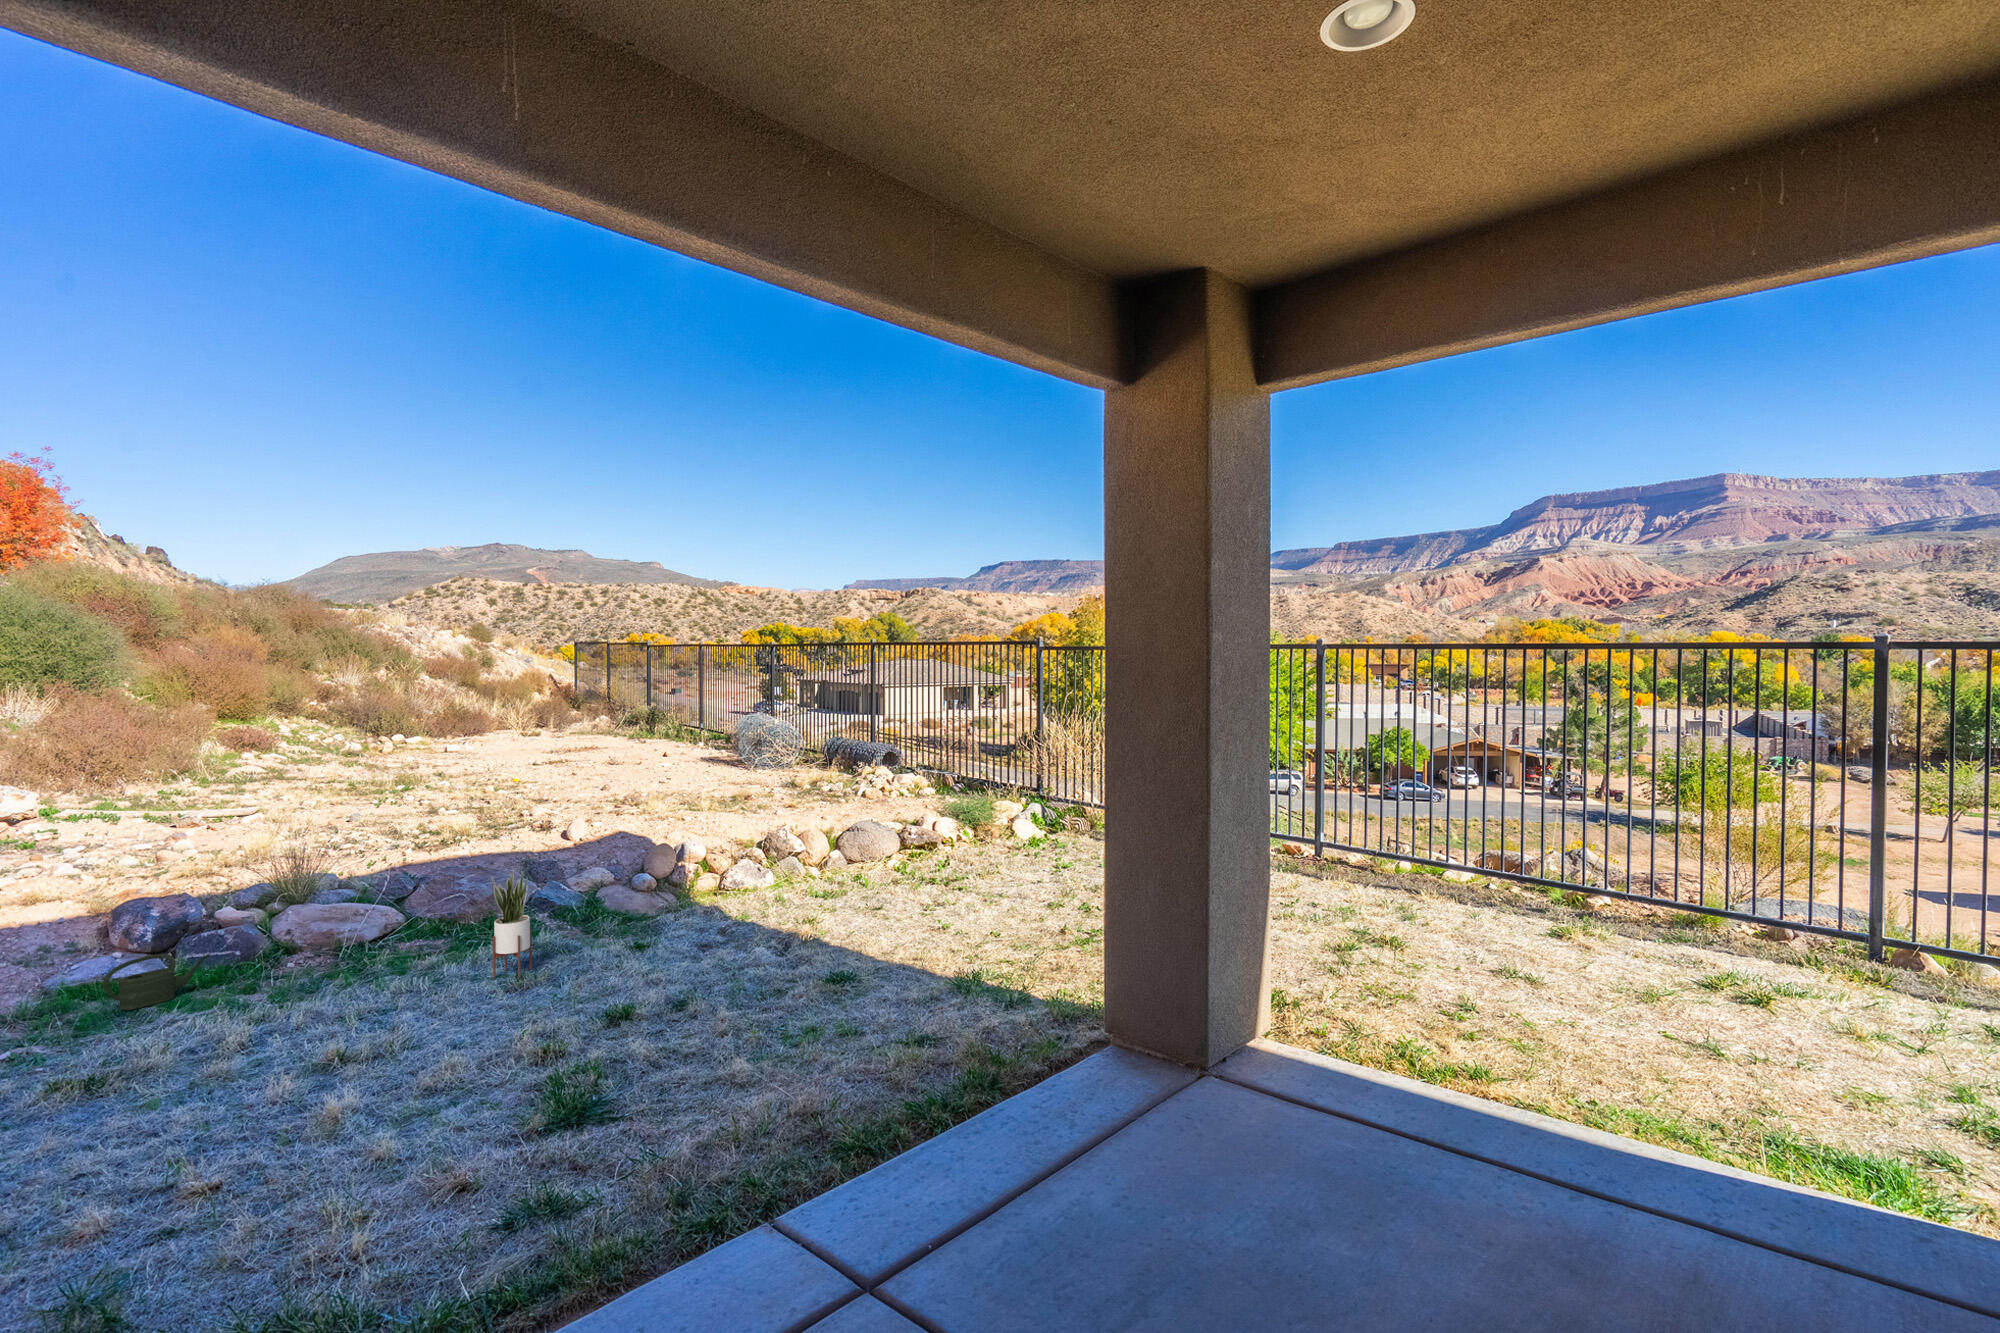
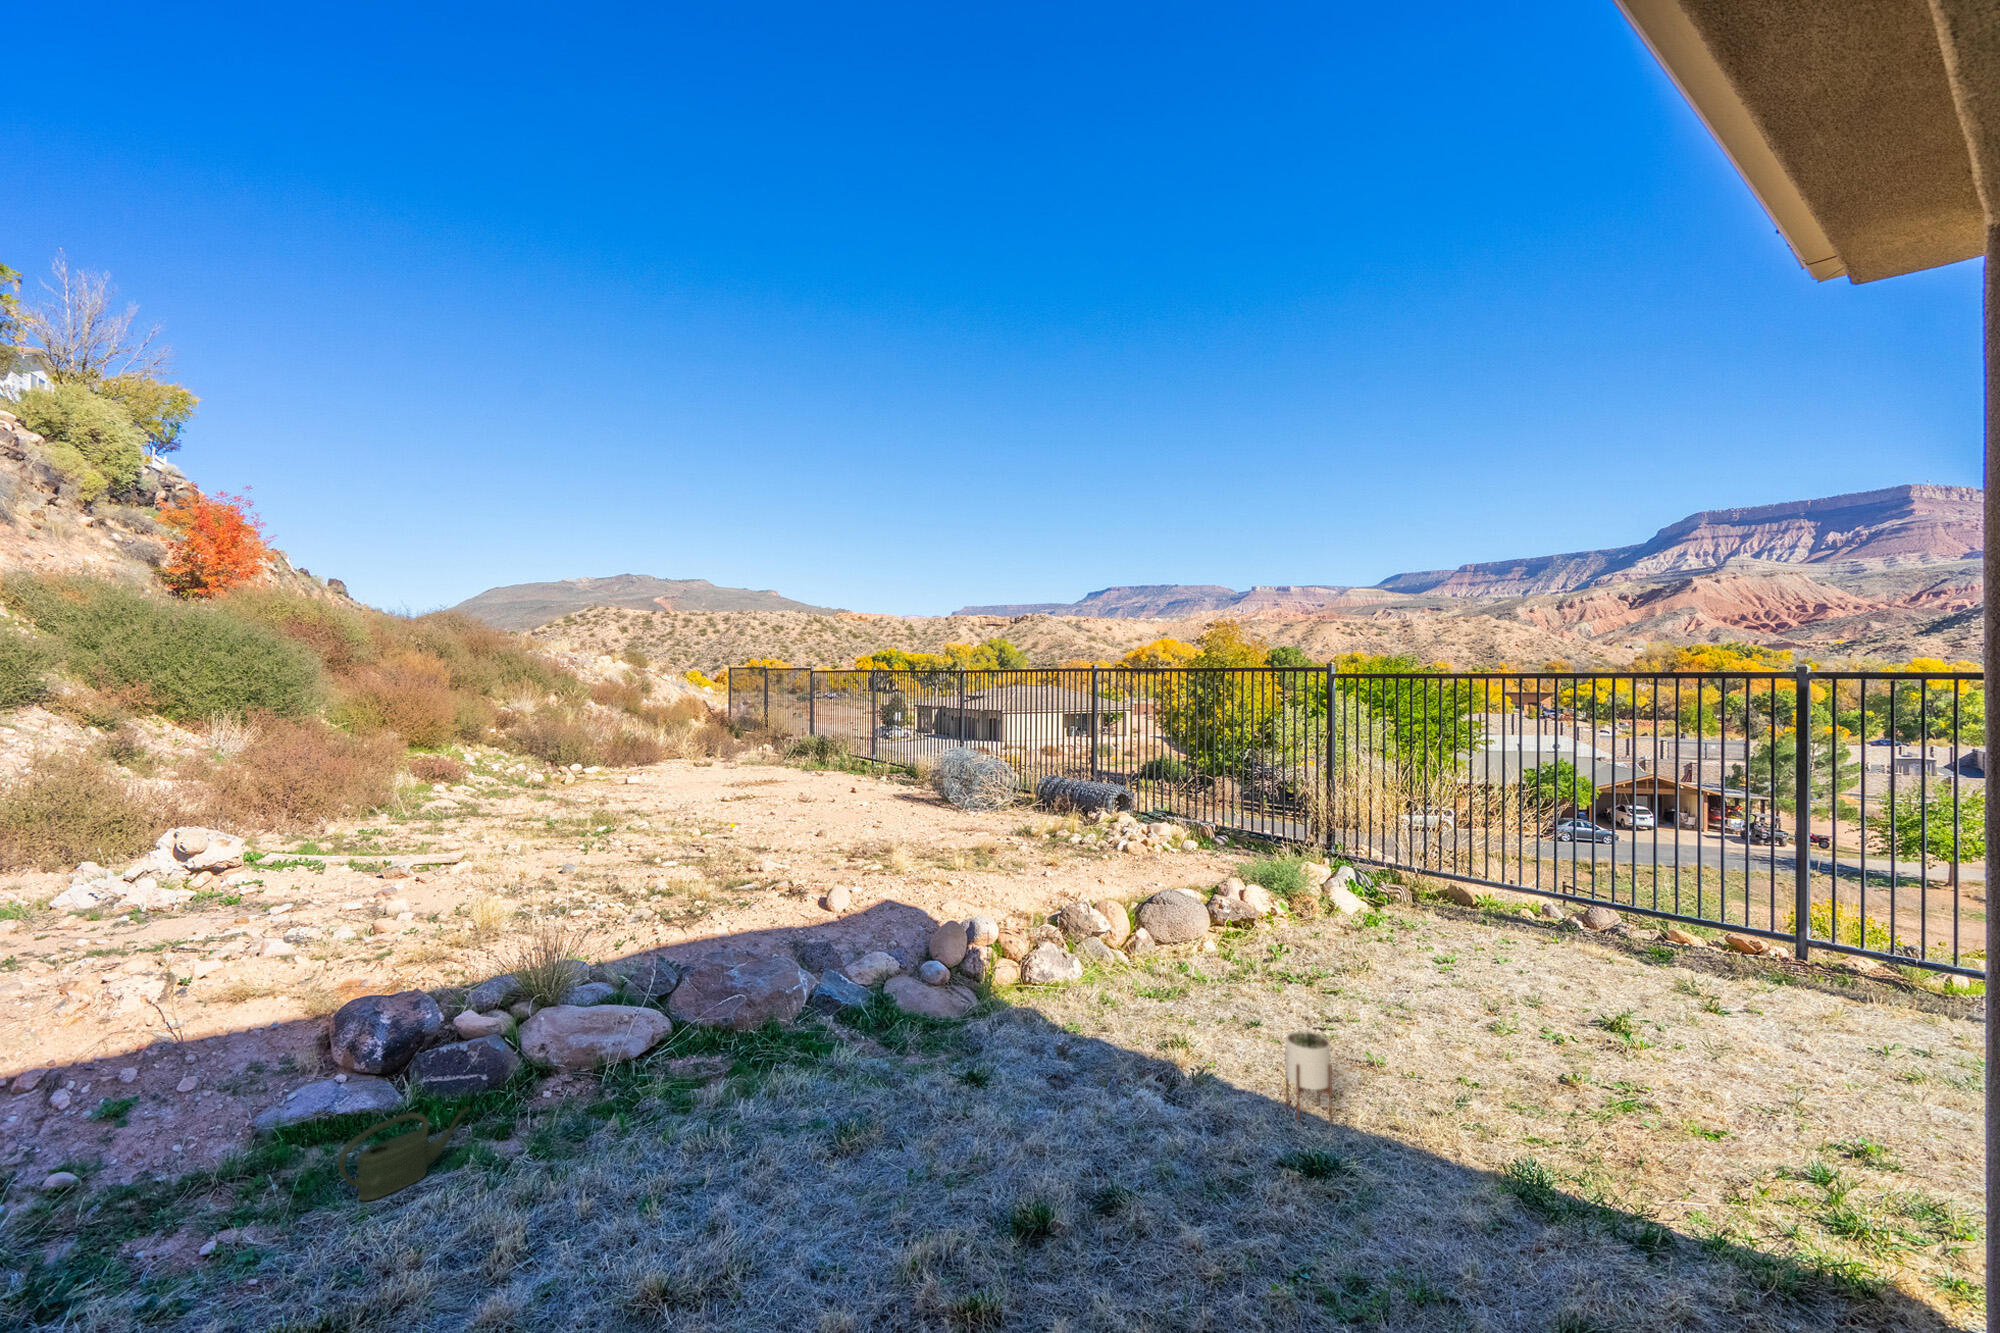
potted plant: present [491,869,532,979] -> present [1286,1031,1332,1121]

